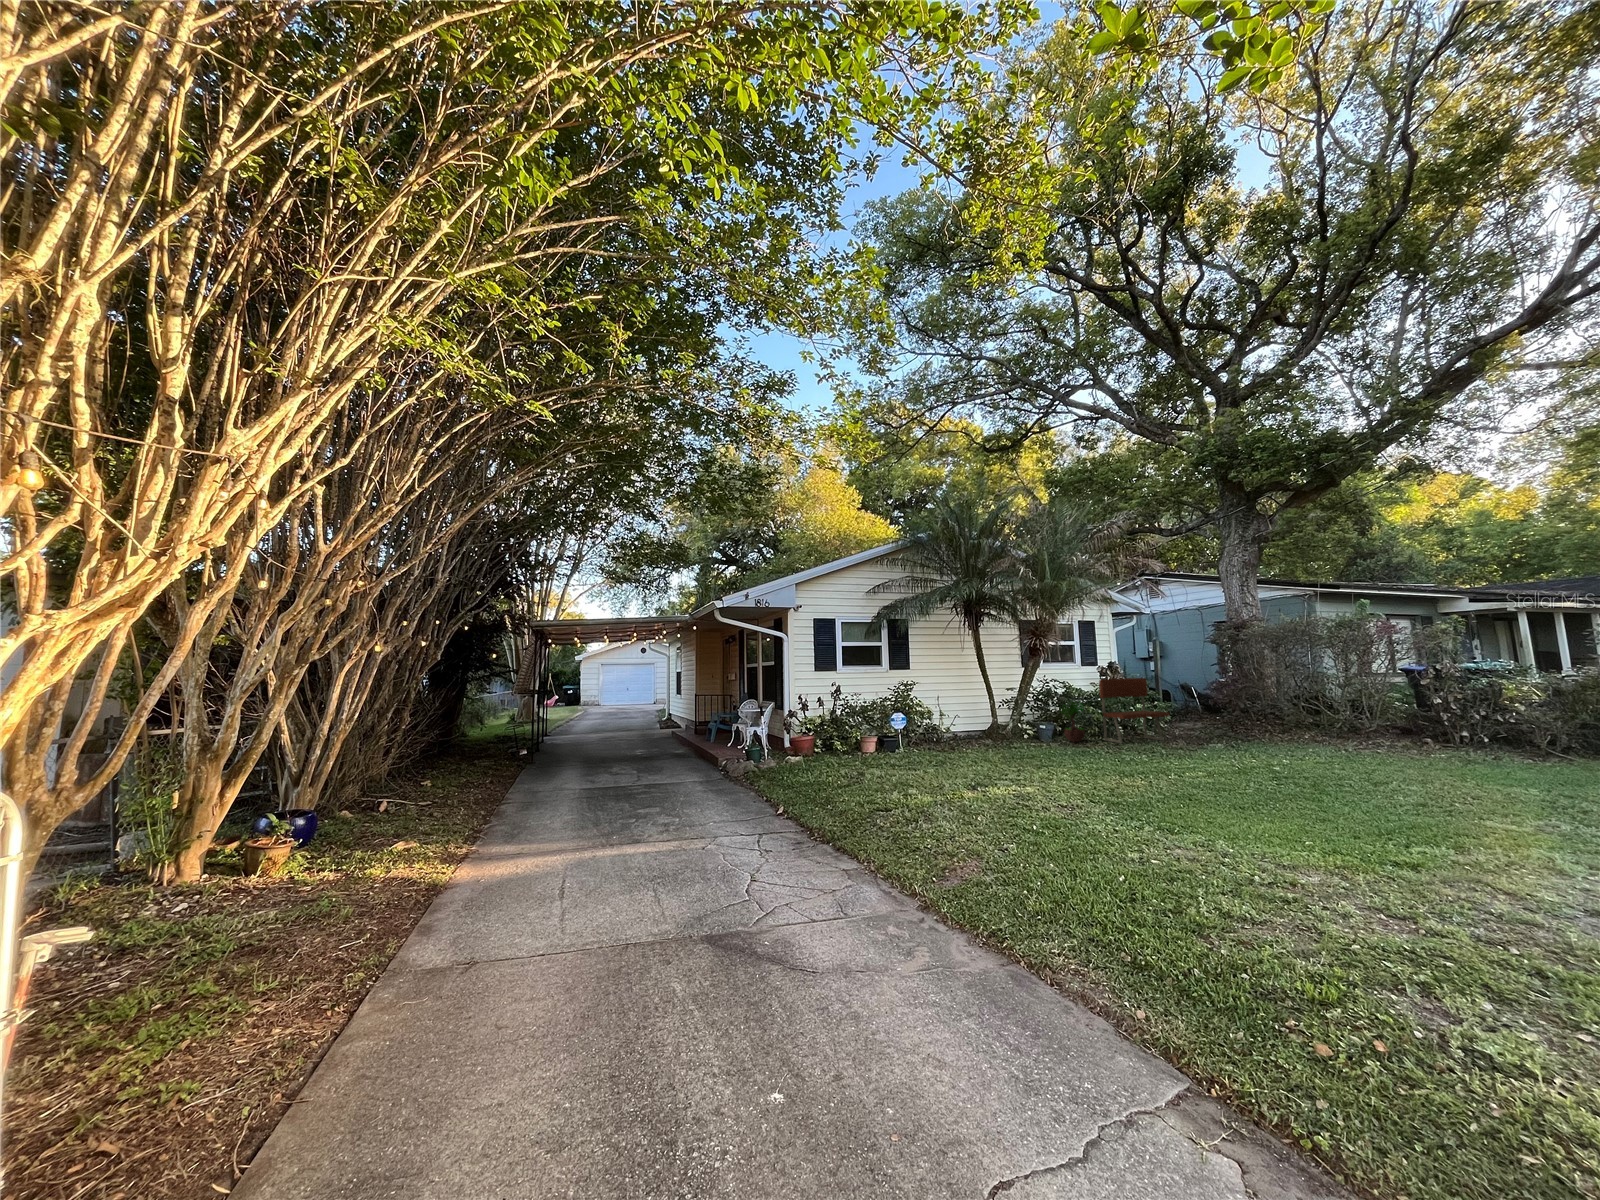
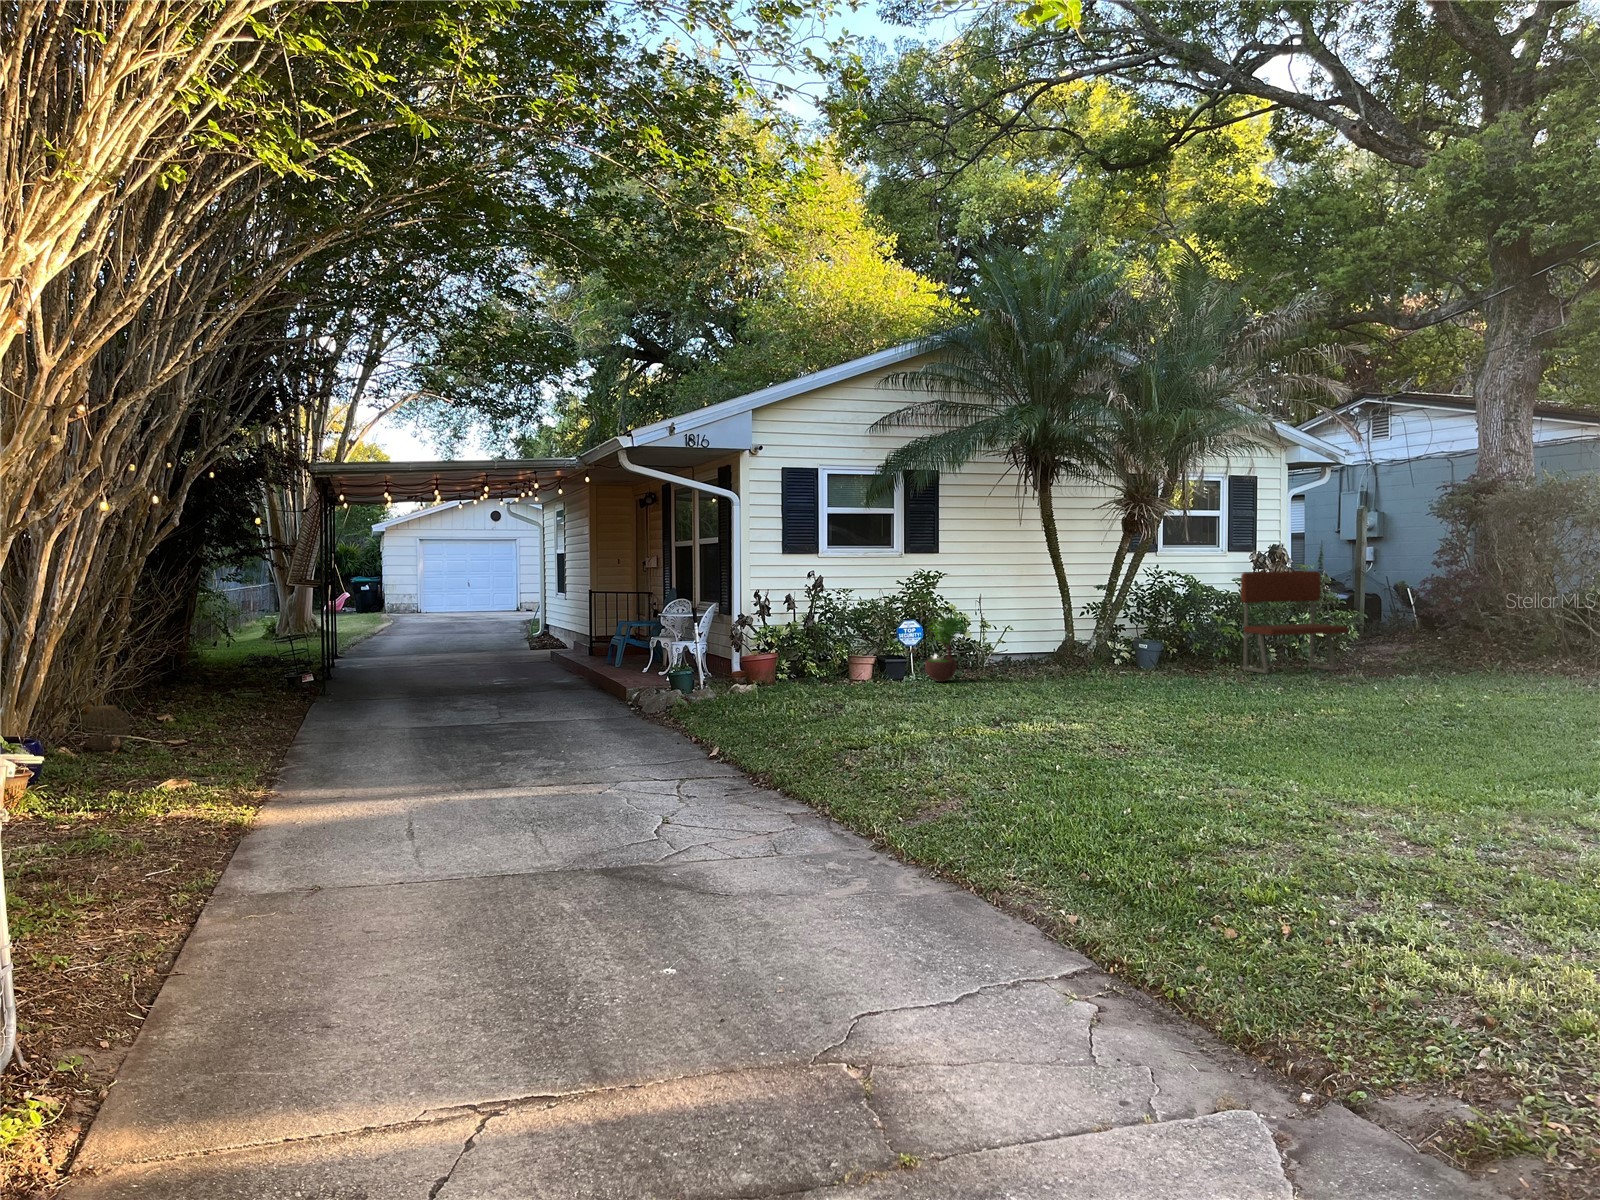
potted tree: present [1062,702,1085,742] -> present [925,616,965,682]
woven basket: none [353,781,387,813] -> present [82,705,129,751]

